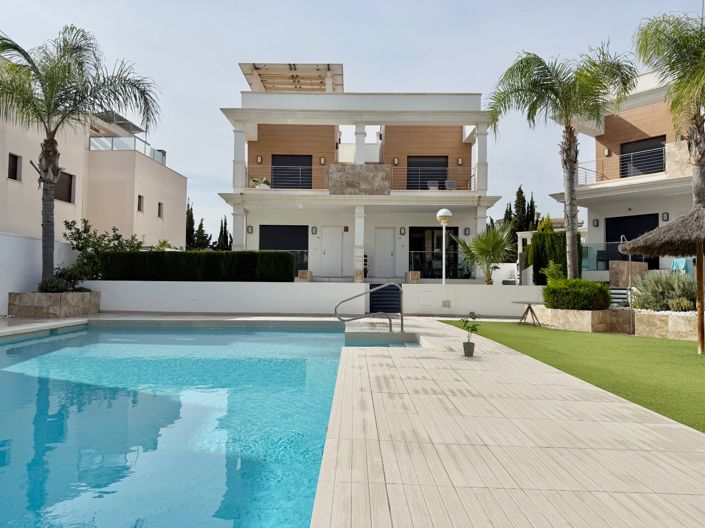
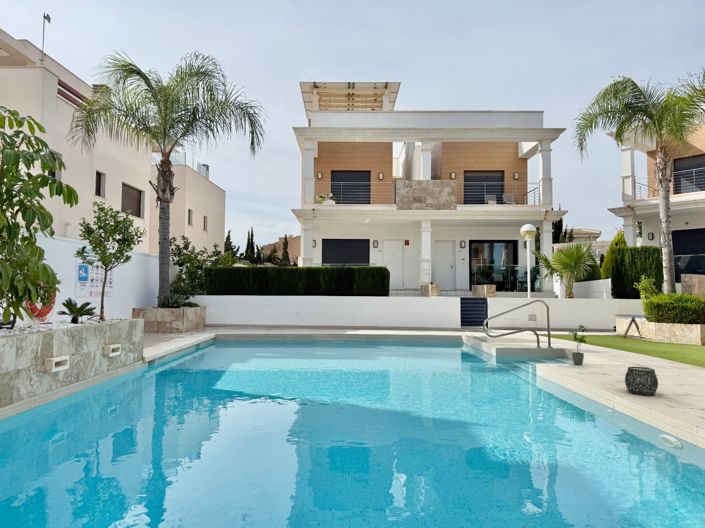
house plant: present [460,312,482,356] -> present [569,325,588,365]
woven basket: none [365,350,397,381] -> present [625,367,658,395]

